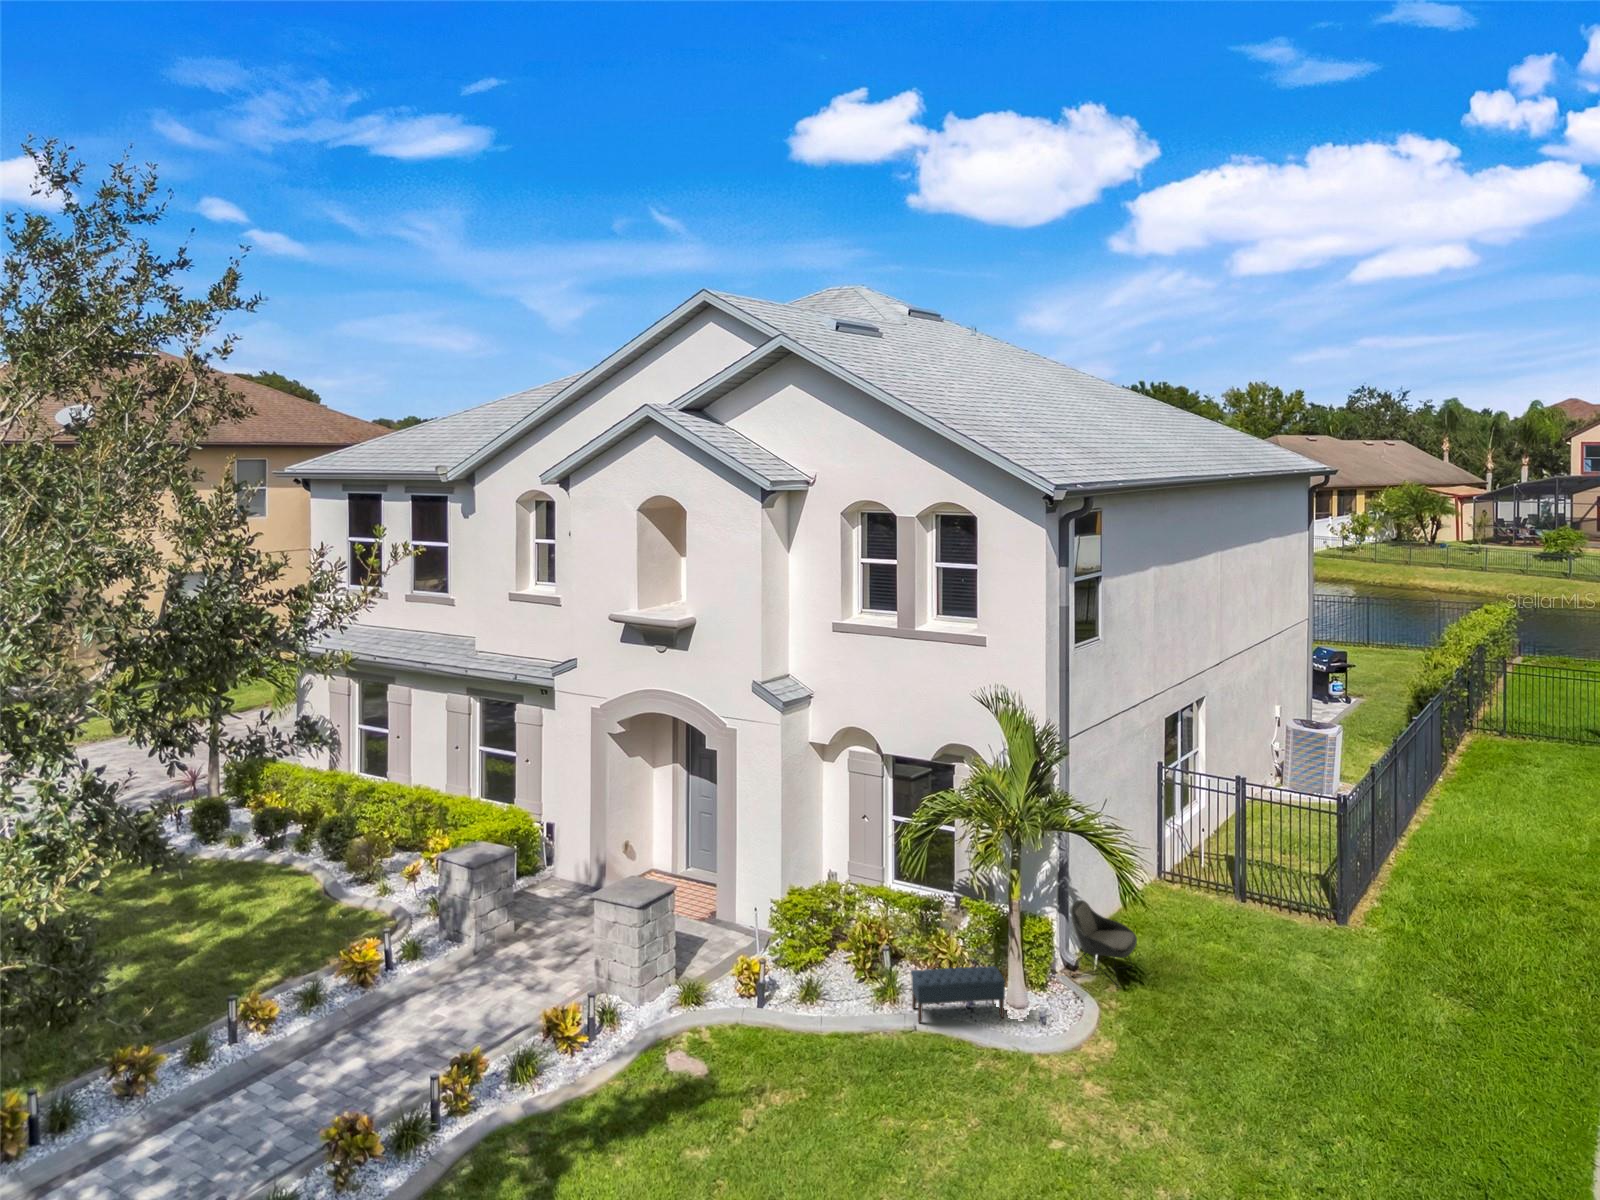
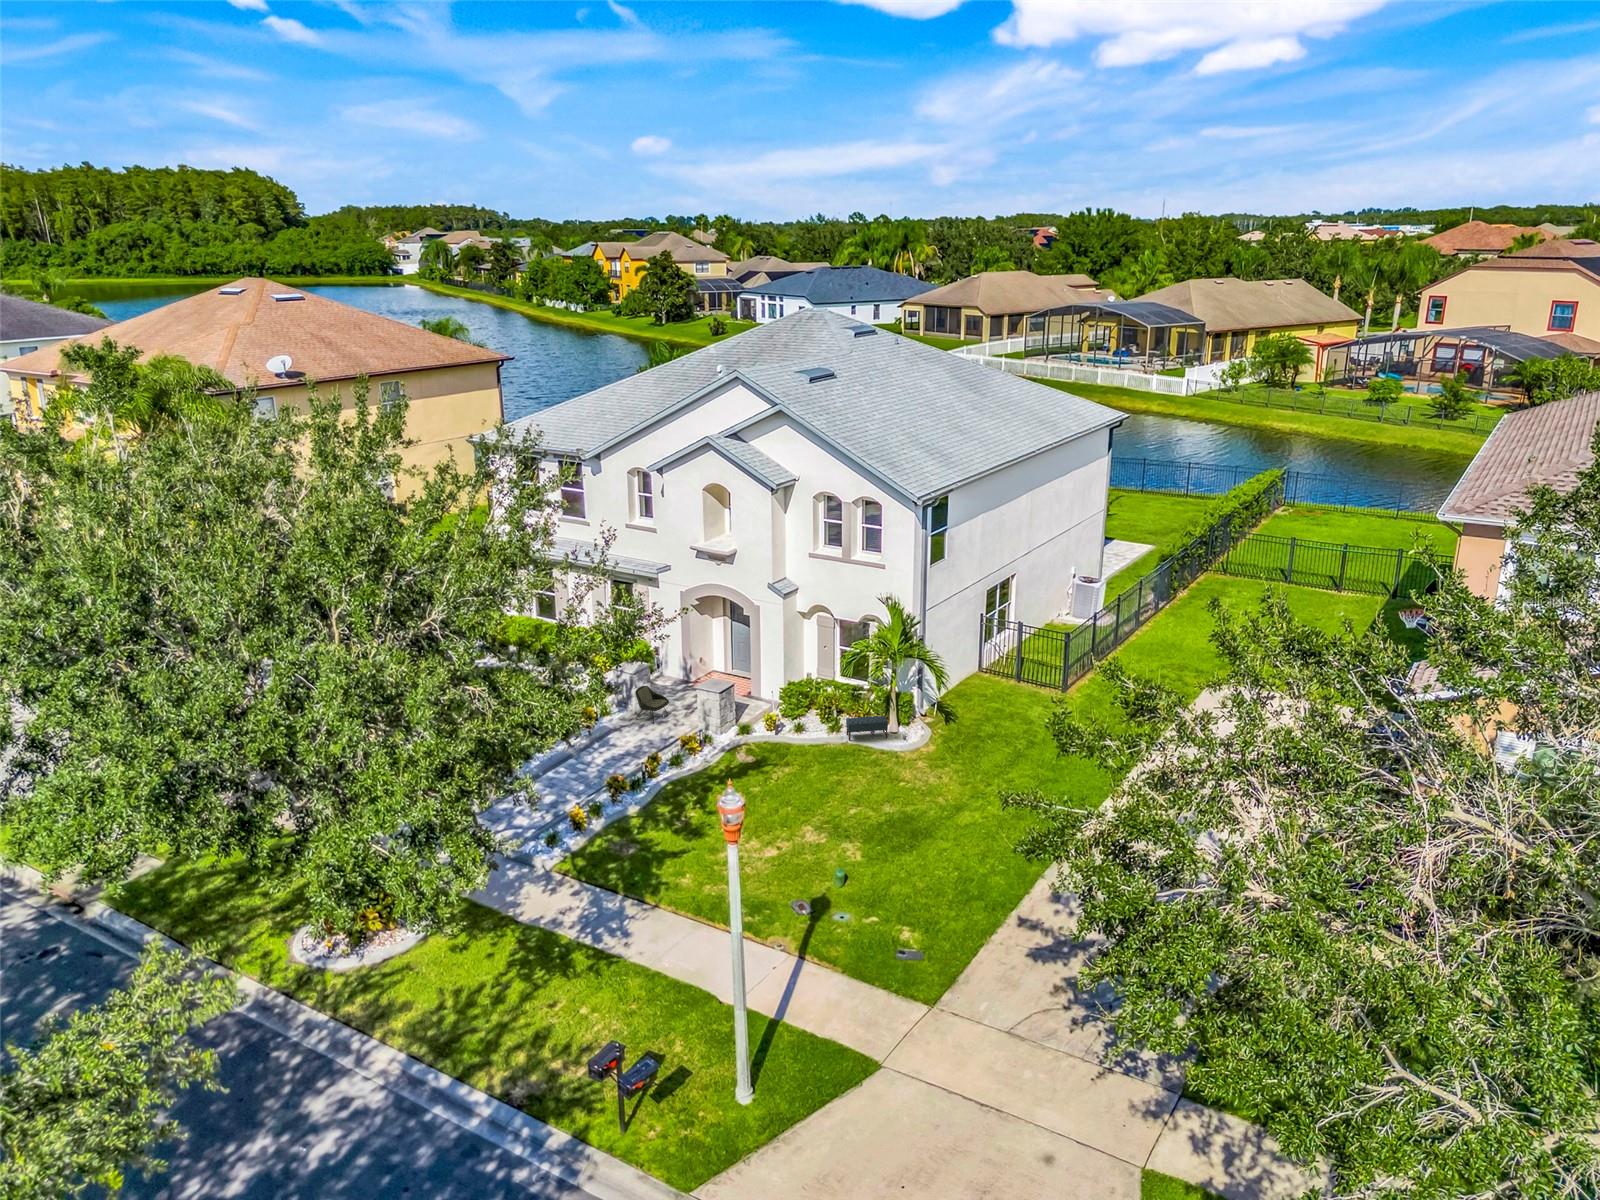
lounge chair: present [1071,900,1137,987] -> present [635,686,669,724]

